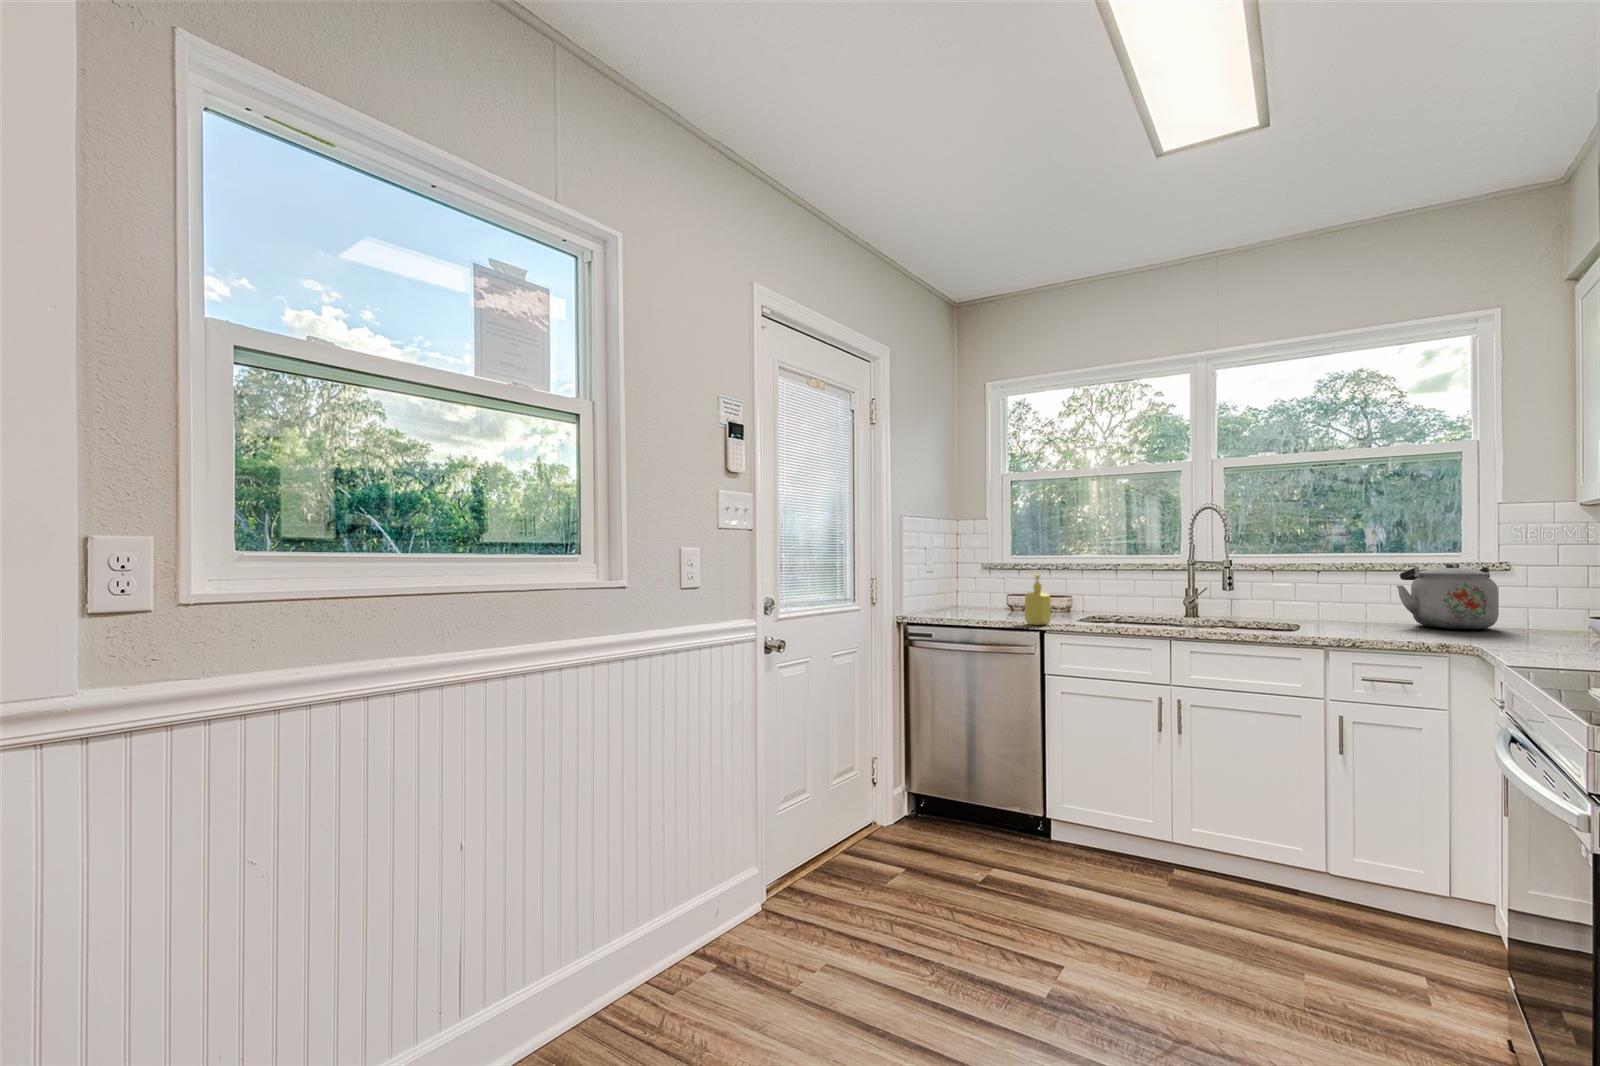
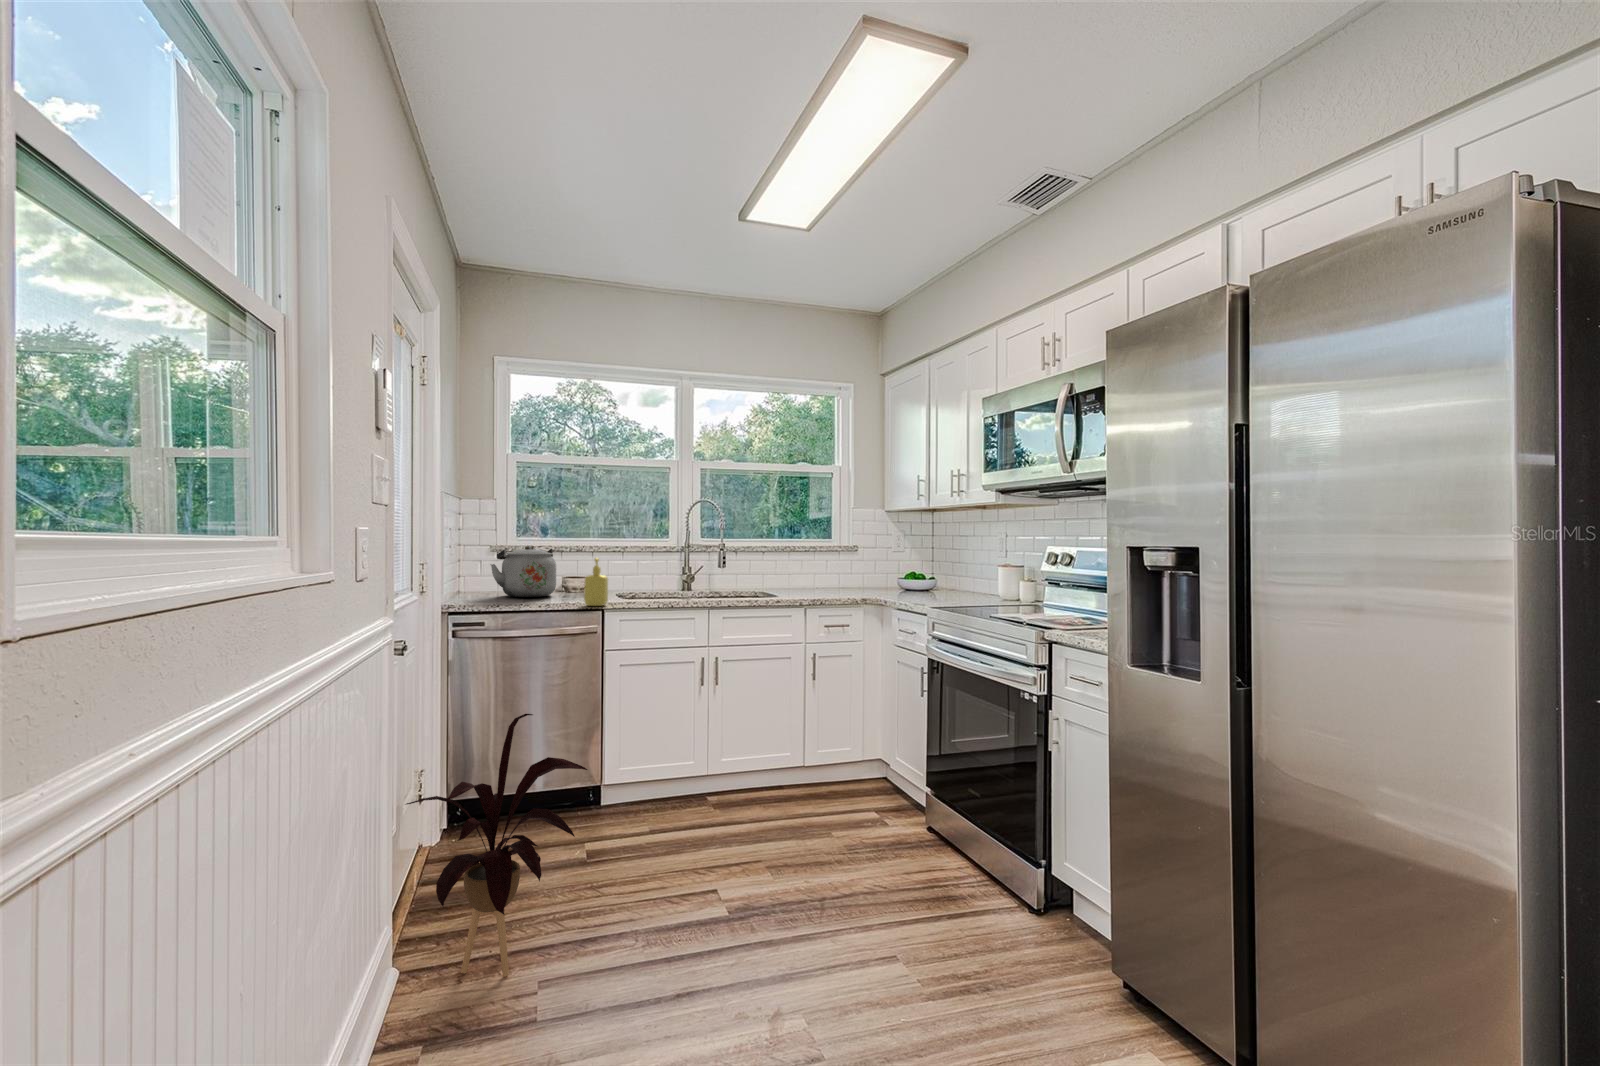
kettle: present [1397,563,1499,629] -> present [490,546,556,597]
house plant: none [751,714,894,947] -> present [407,714,587,977]

